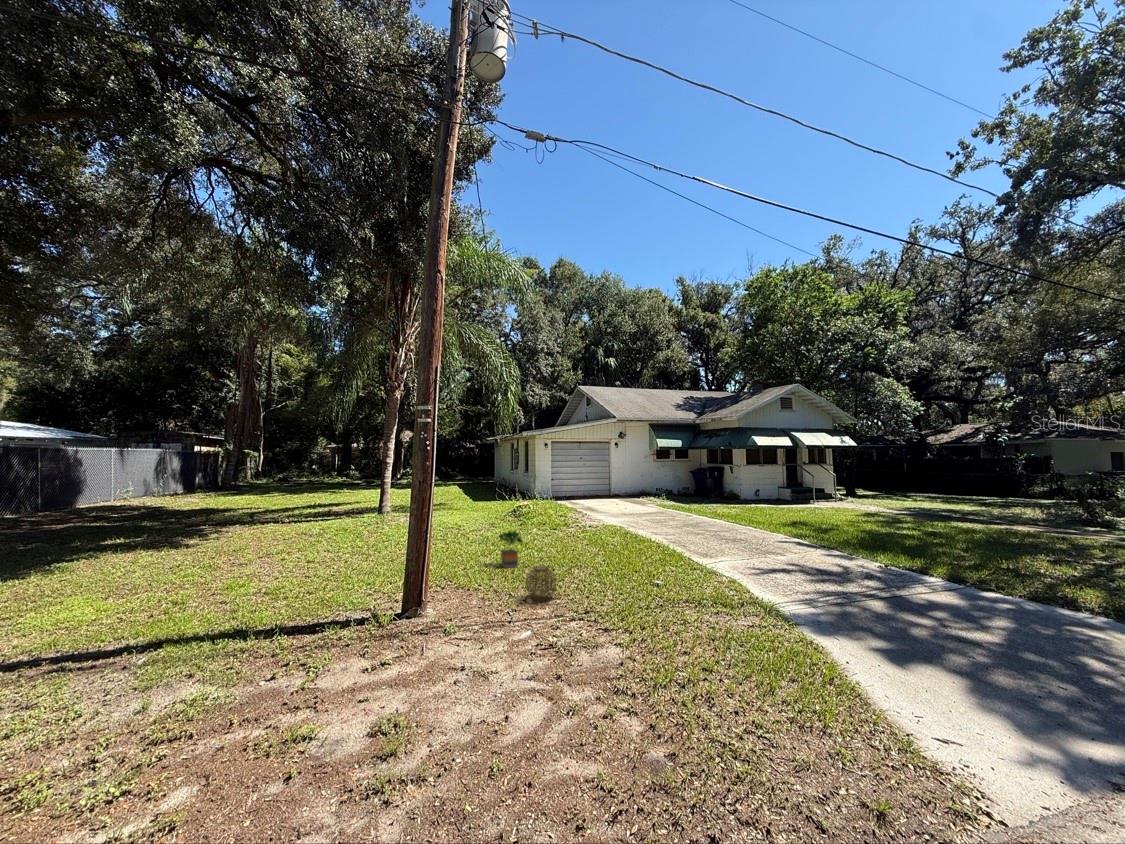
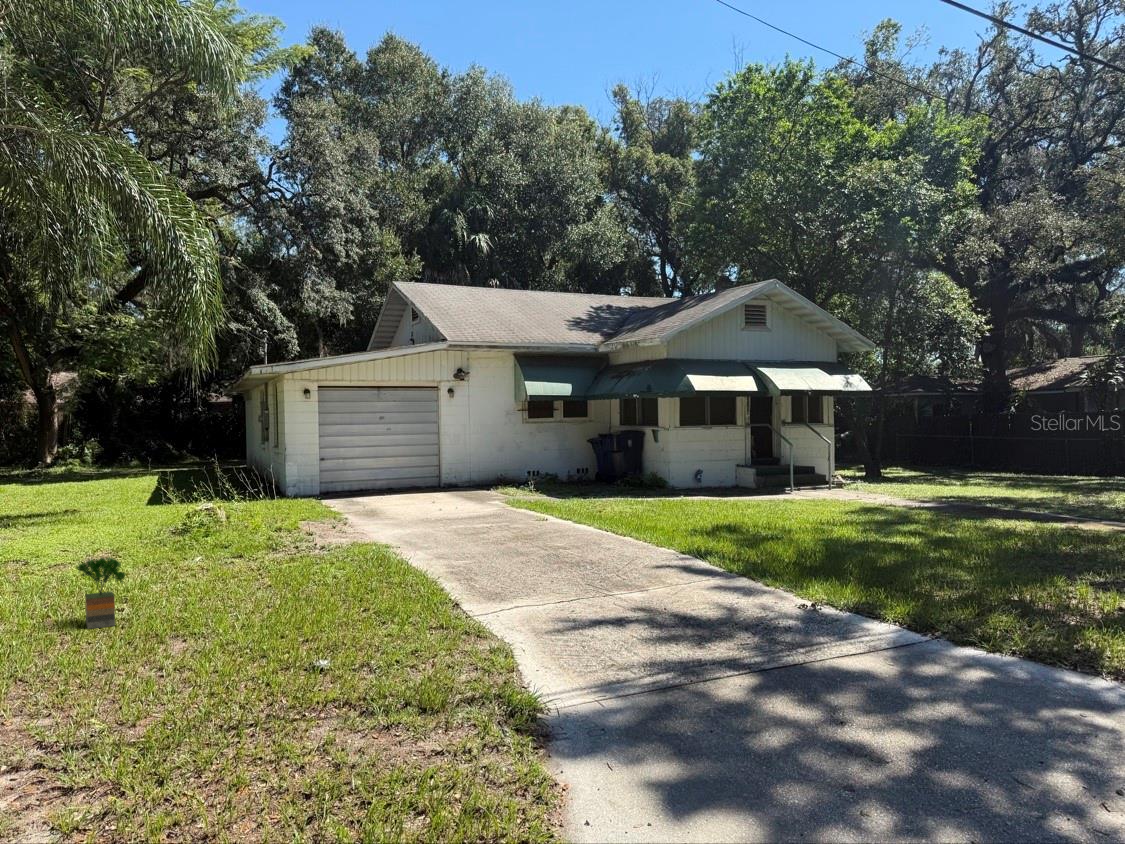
woven basket: present [526,566,556,601] -> none [64,625,129,693]

